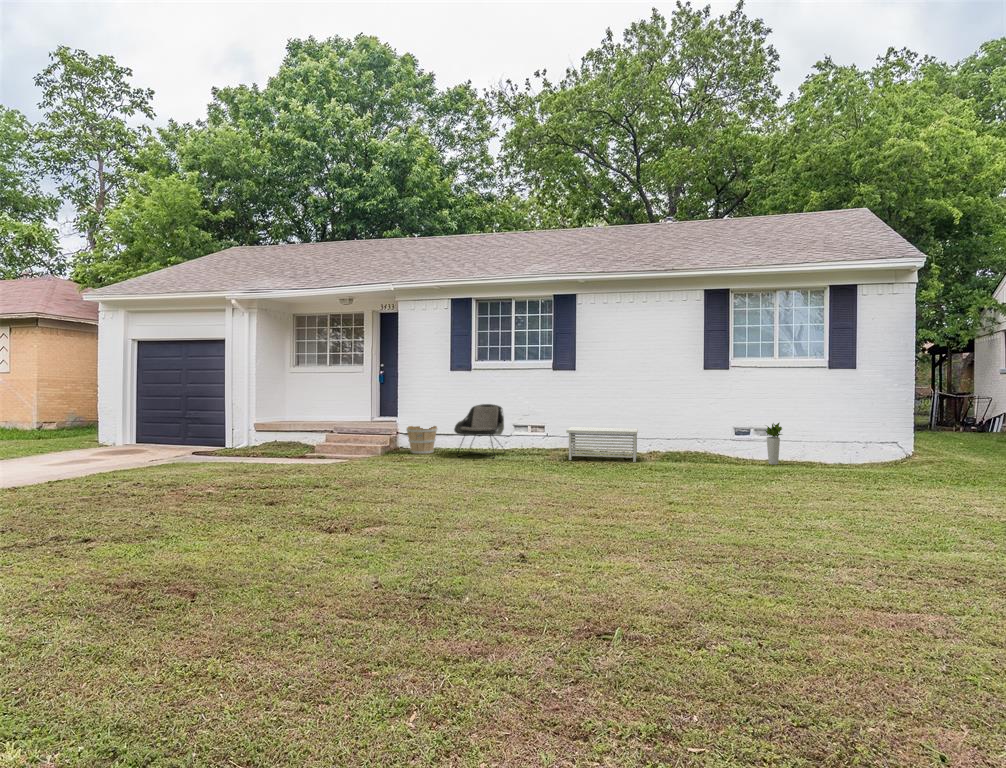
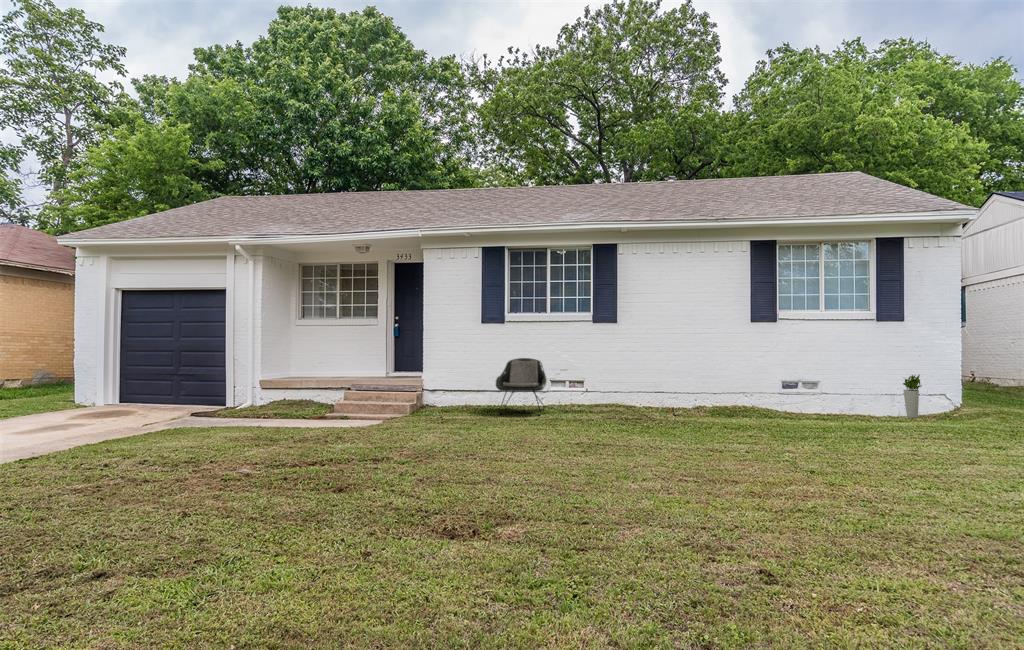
planter: present [766,423,782,465] -> present [903,375,921,418]
wooden bucket: present [407,426,437,454] -> none [439,381,471,412]
storage bench: present [566,427,638,462] -> none [614,381,692,417]

